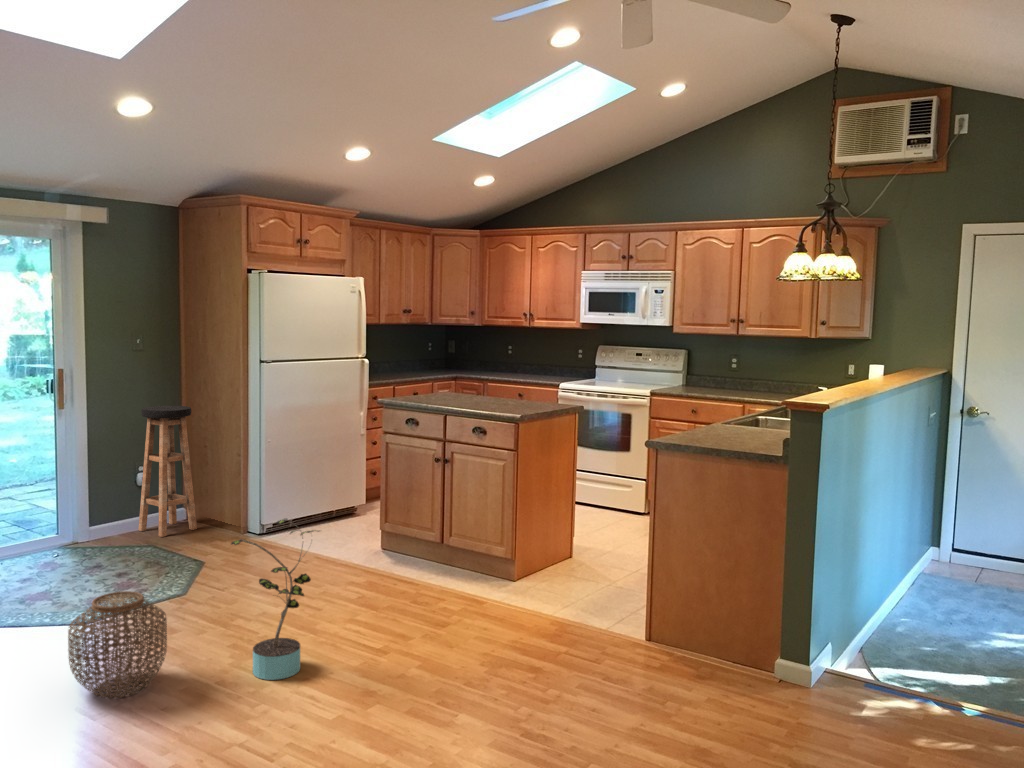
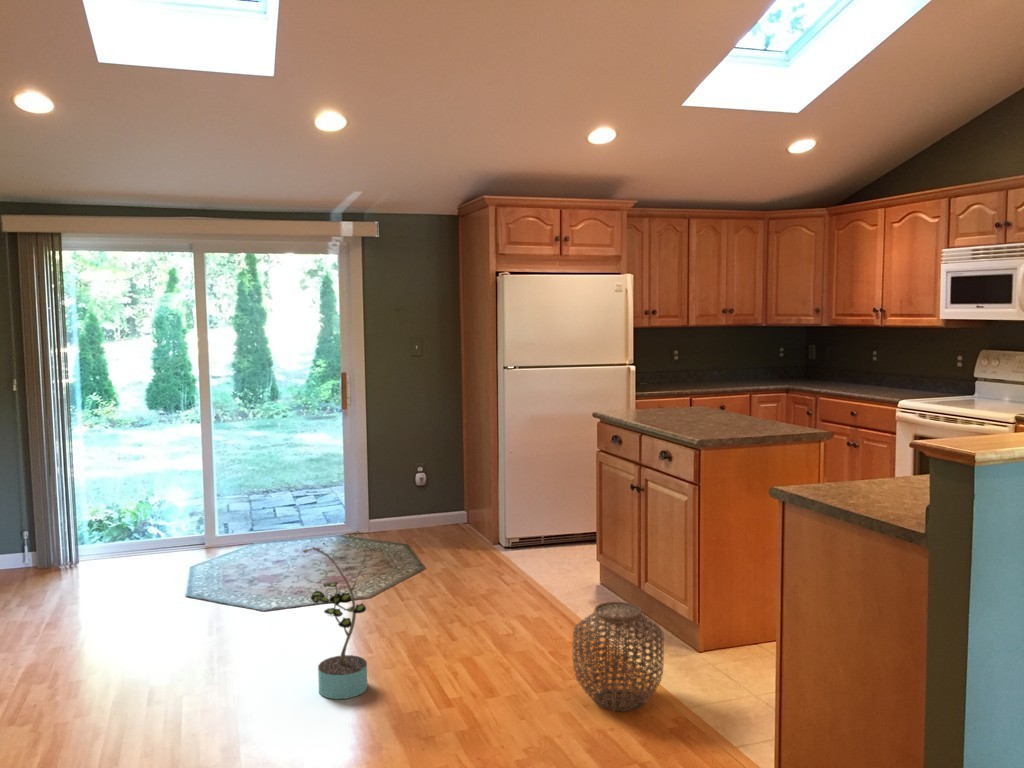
bar stool: present [138,406,197,537] -> none [415,410,463,538]
woven basket: present [68,591,167,698] -> present [573,602,664,711]

